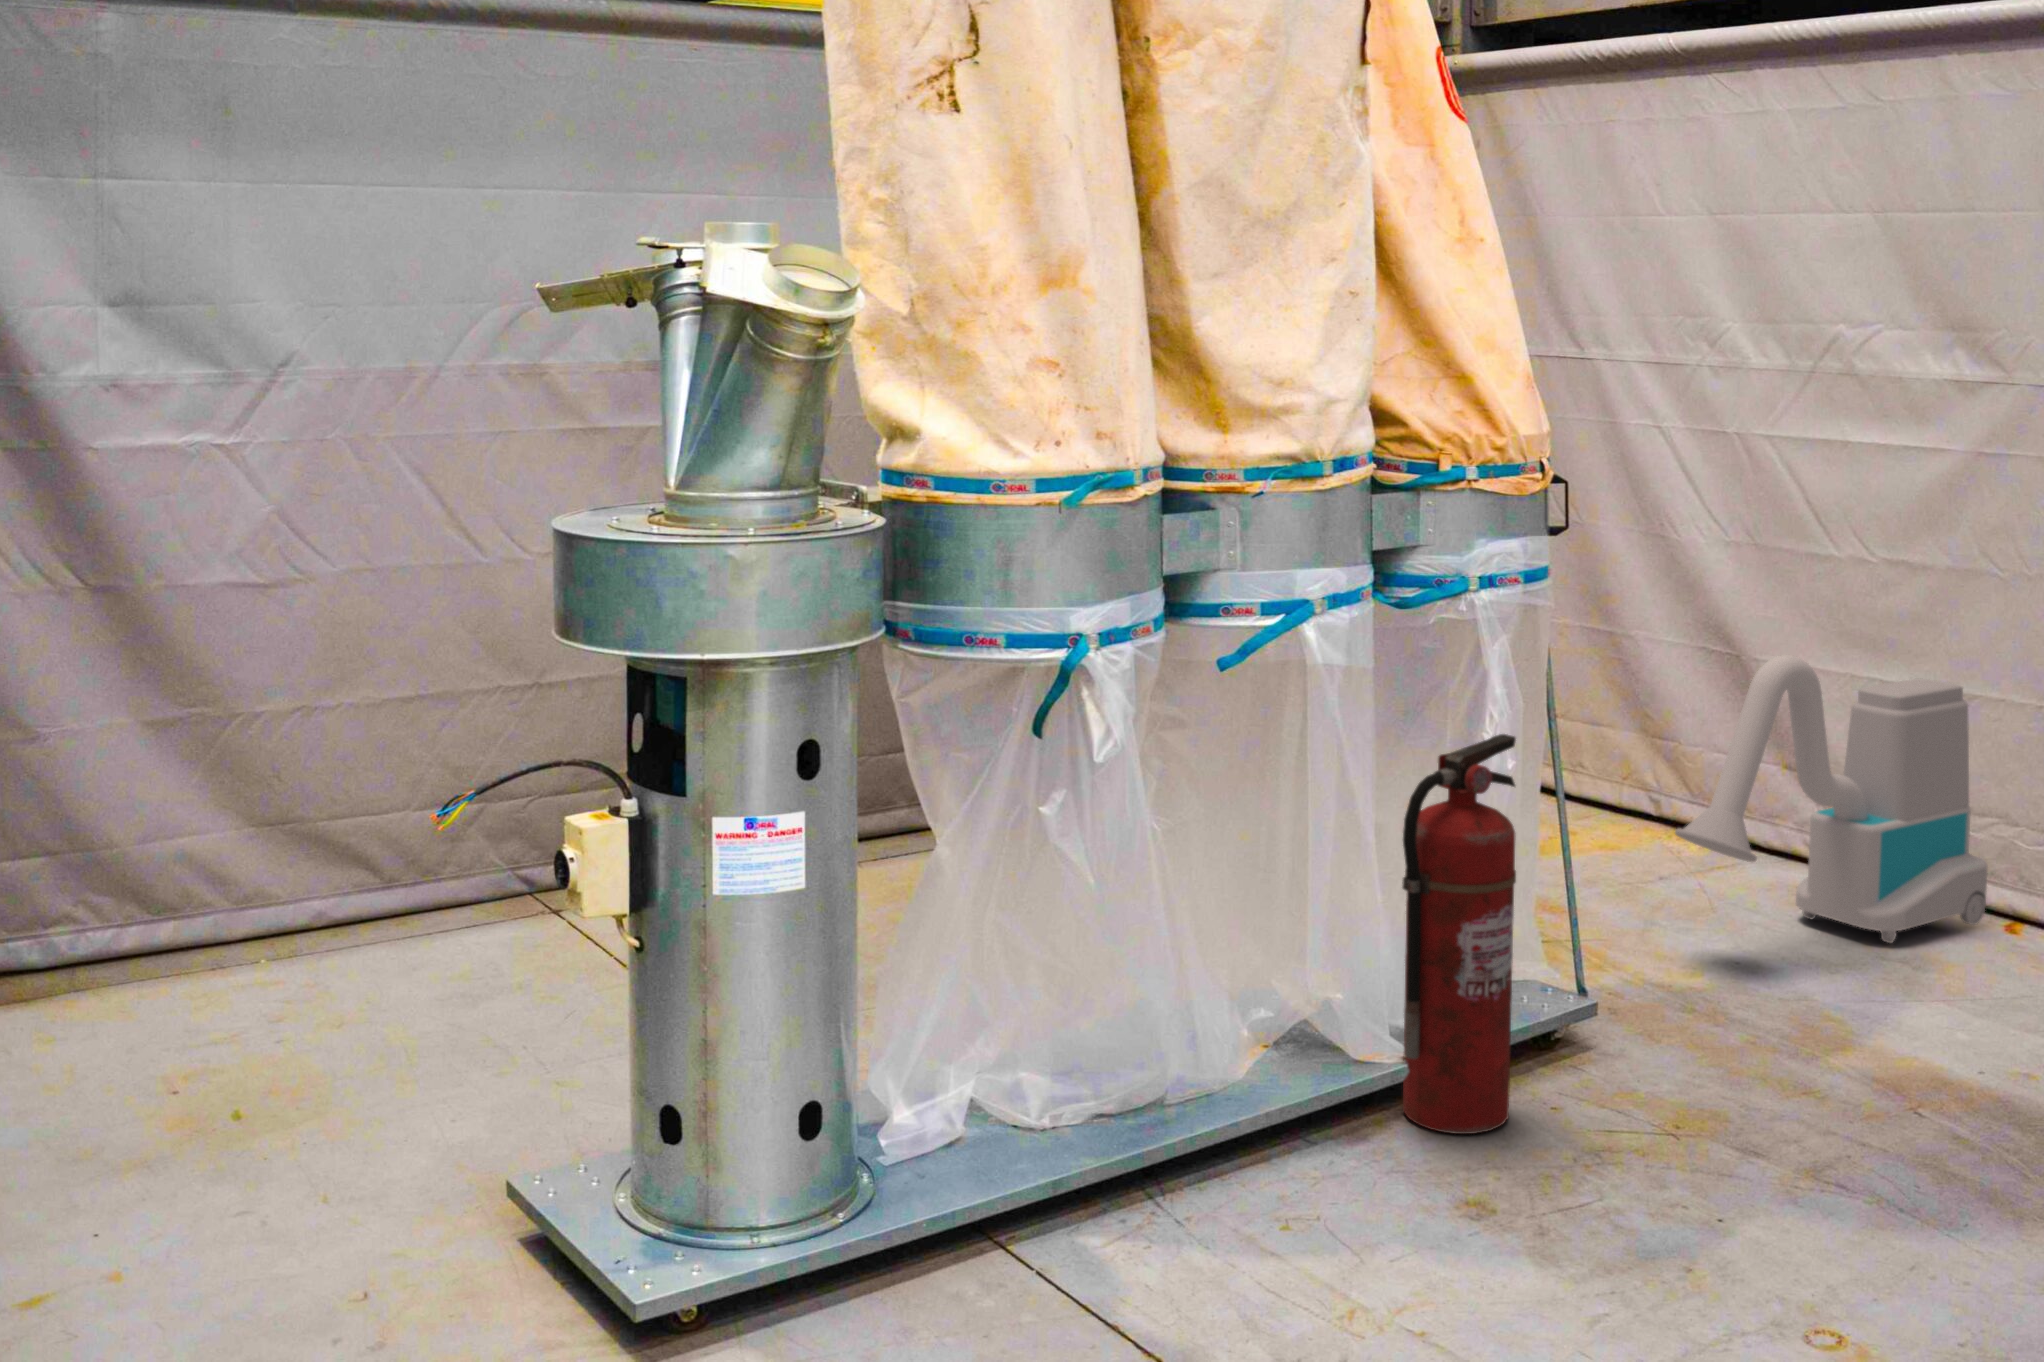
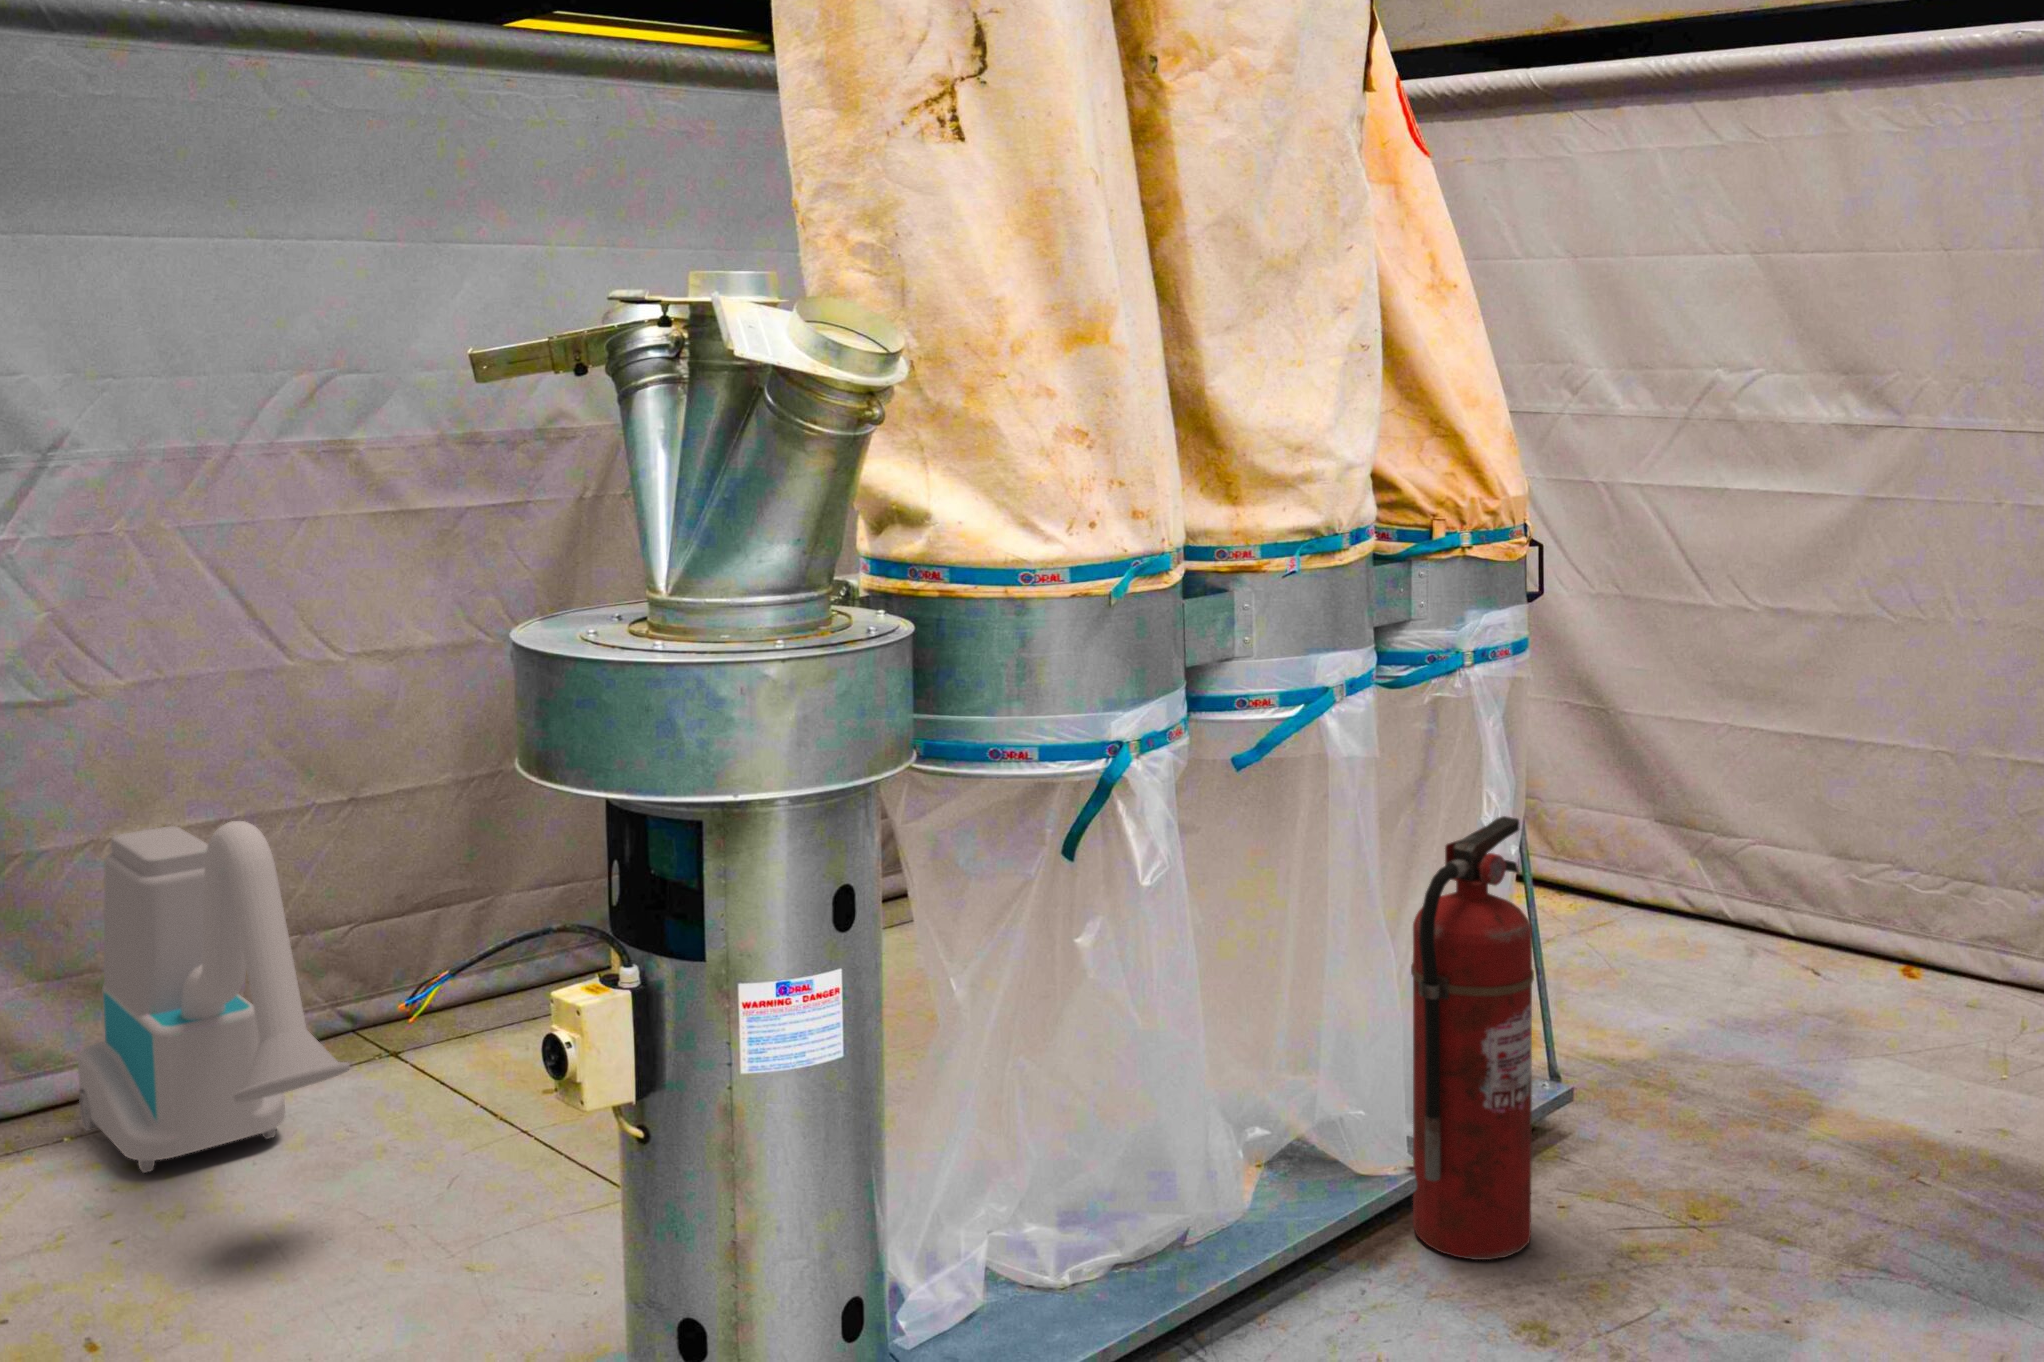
vacuum cleaner: present [1675,655,1988,943] -> present [78,821,350,1173]

